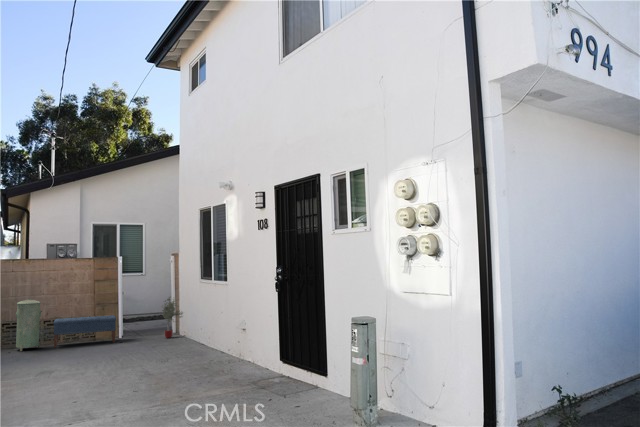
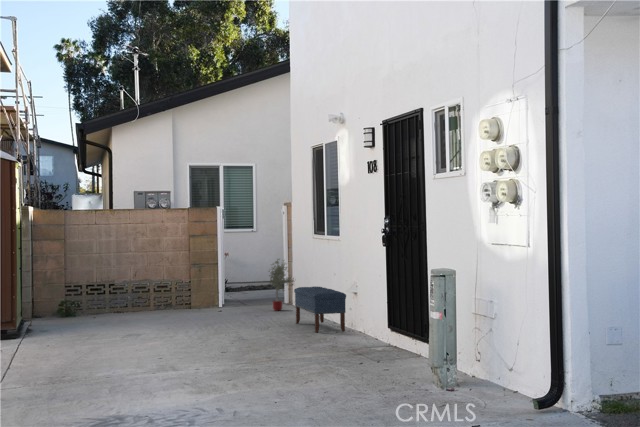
trash can: present [16,299,42,351] -> none [104,255,132,316]
bench: present [54,315,116,348] -> present [294,286,346,333]

